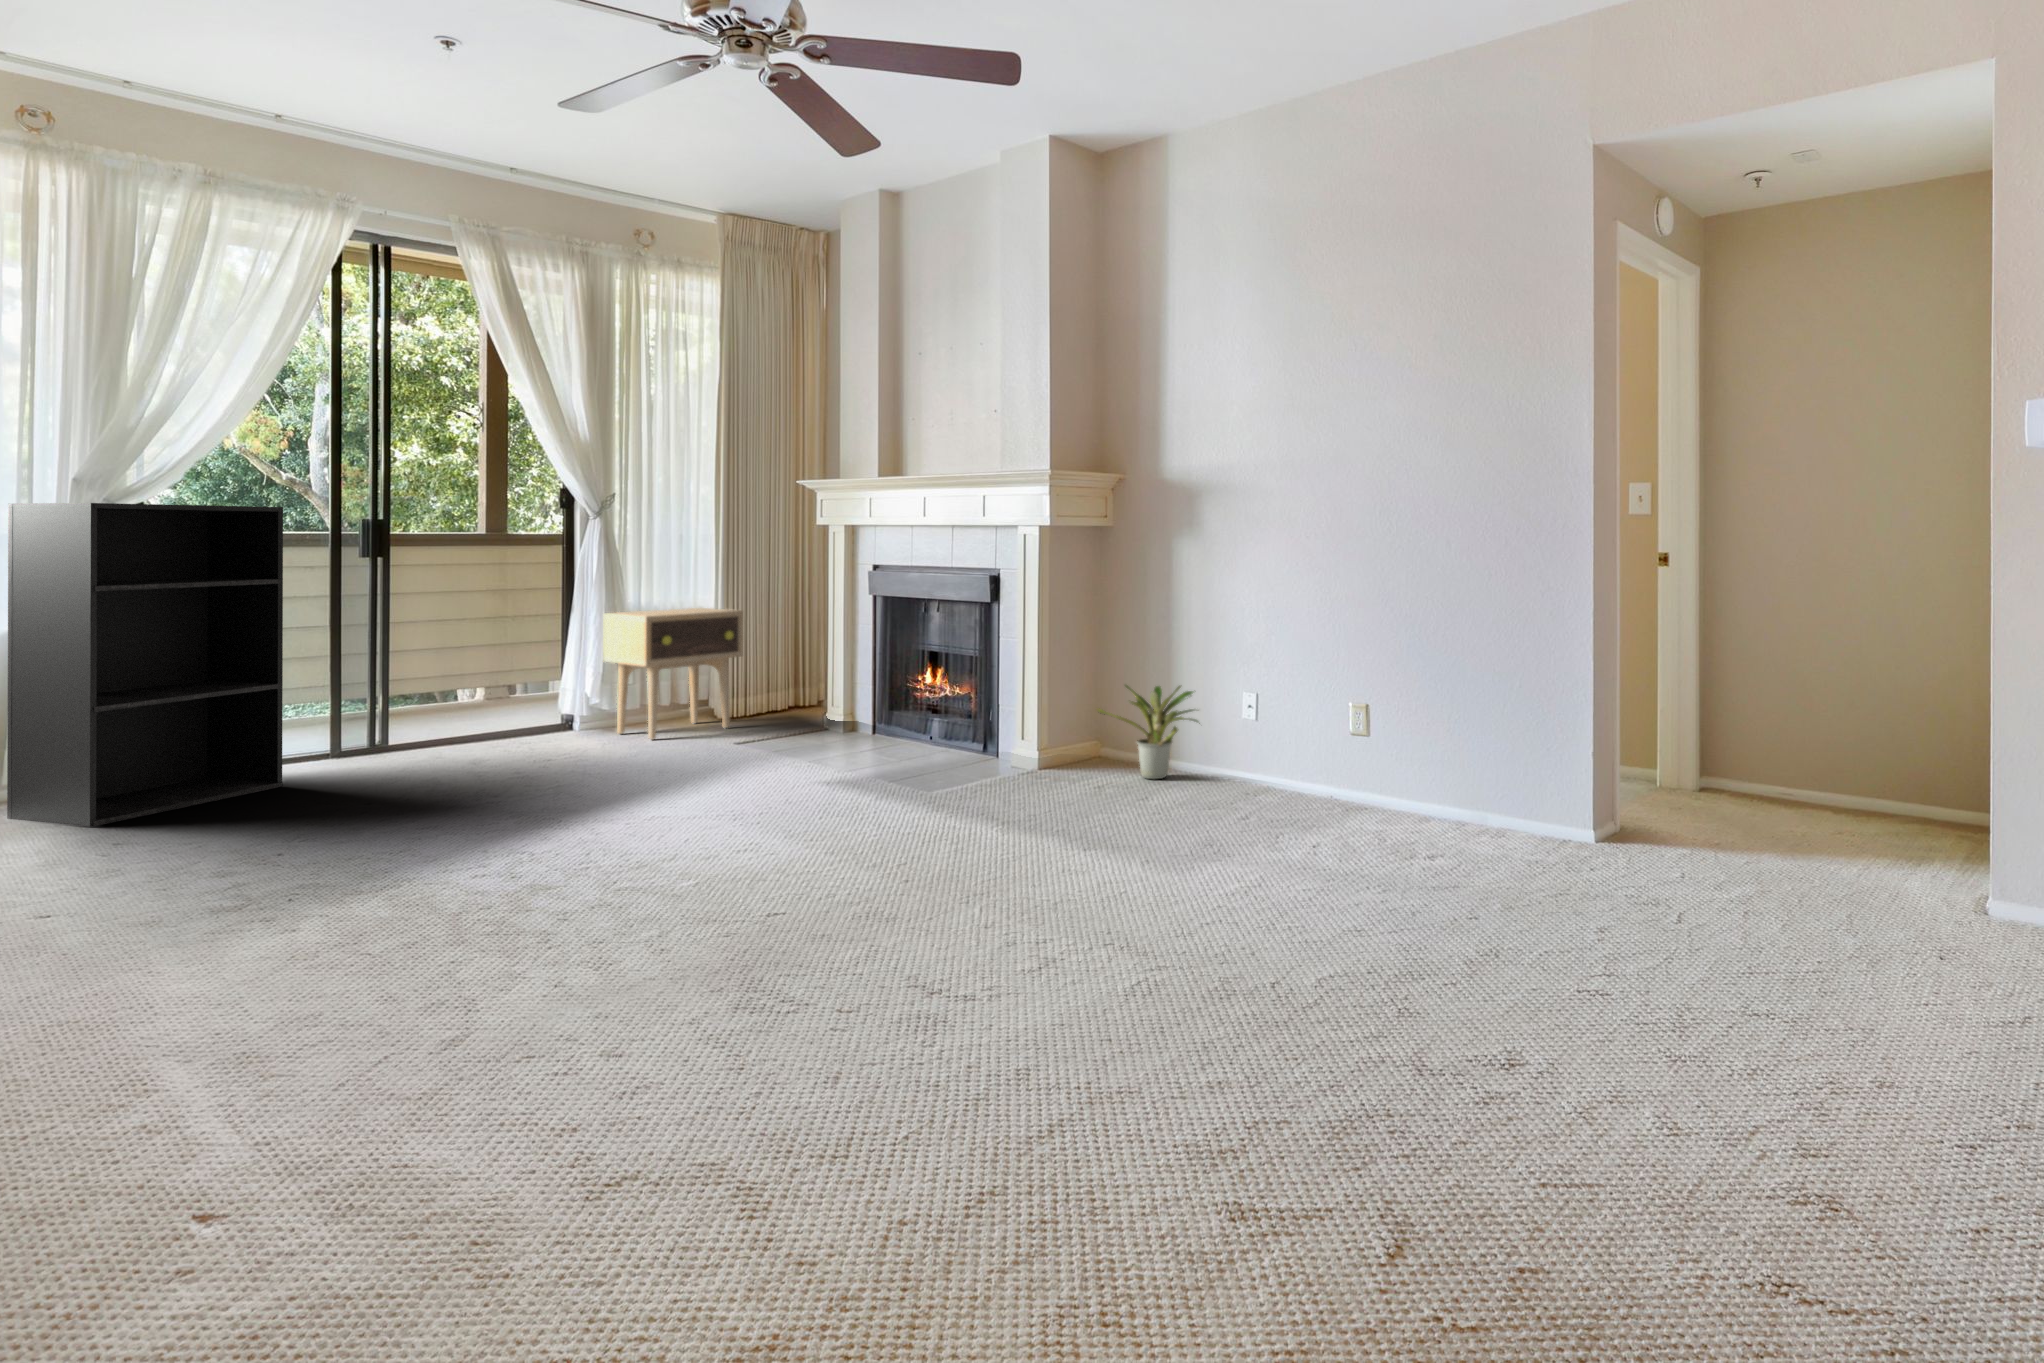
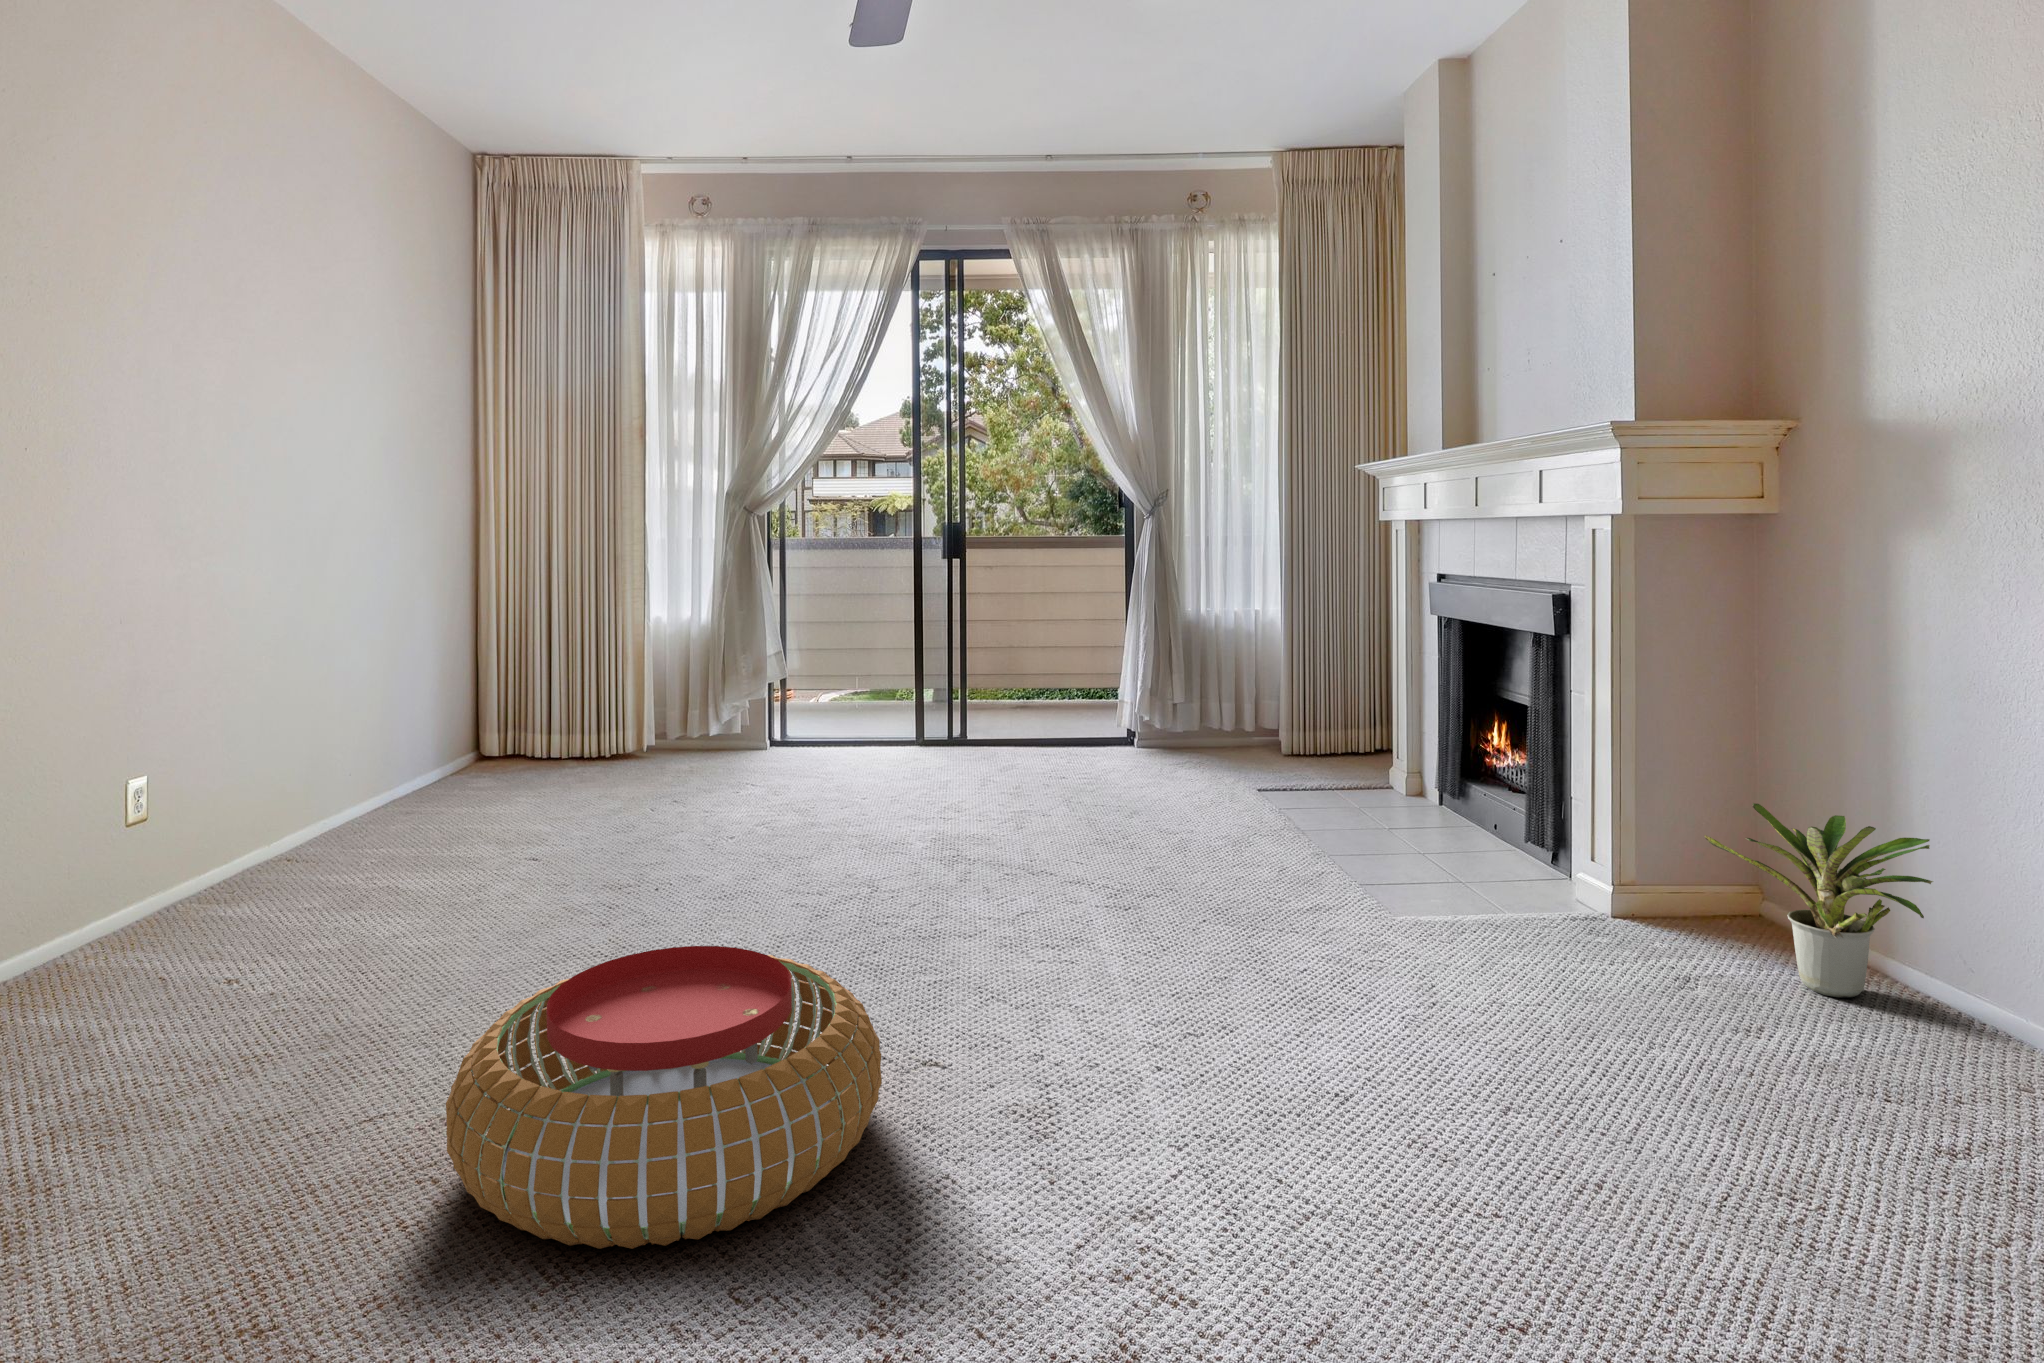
bookshelf: present [7,503,283,827] -> none [666,515,844,784]
side table: present [603,608,743,740] -> none [1148,616,1297,765]
pouf: none [503,834,831,1015] -> present [446,946,882,1249]

